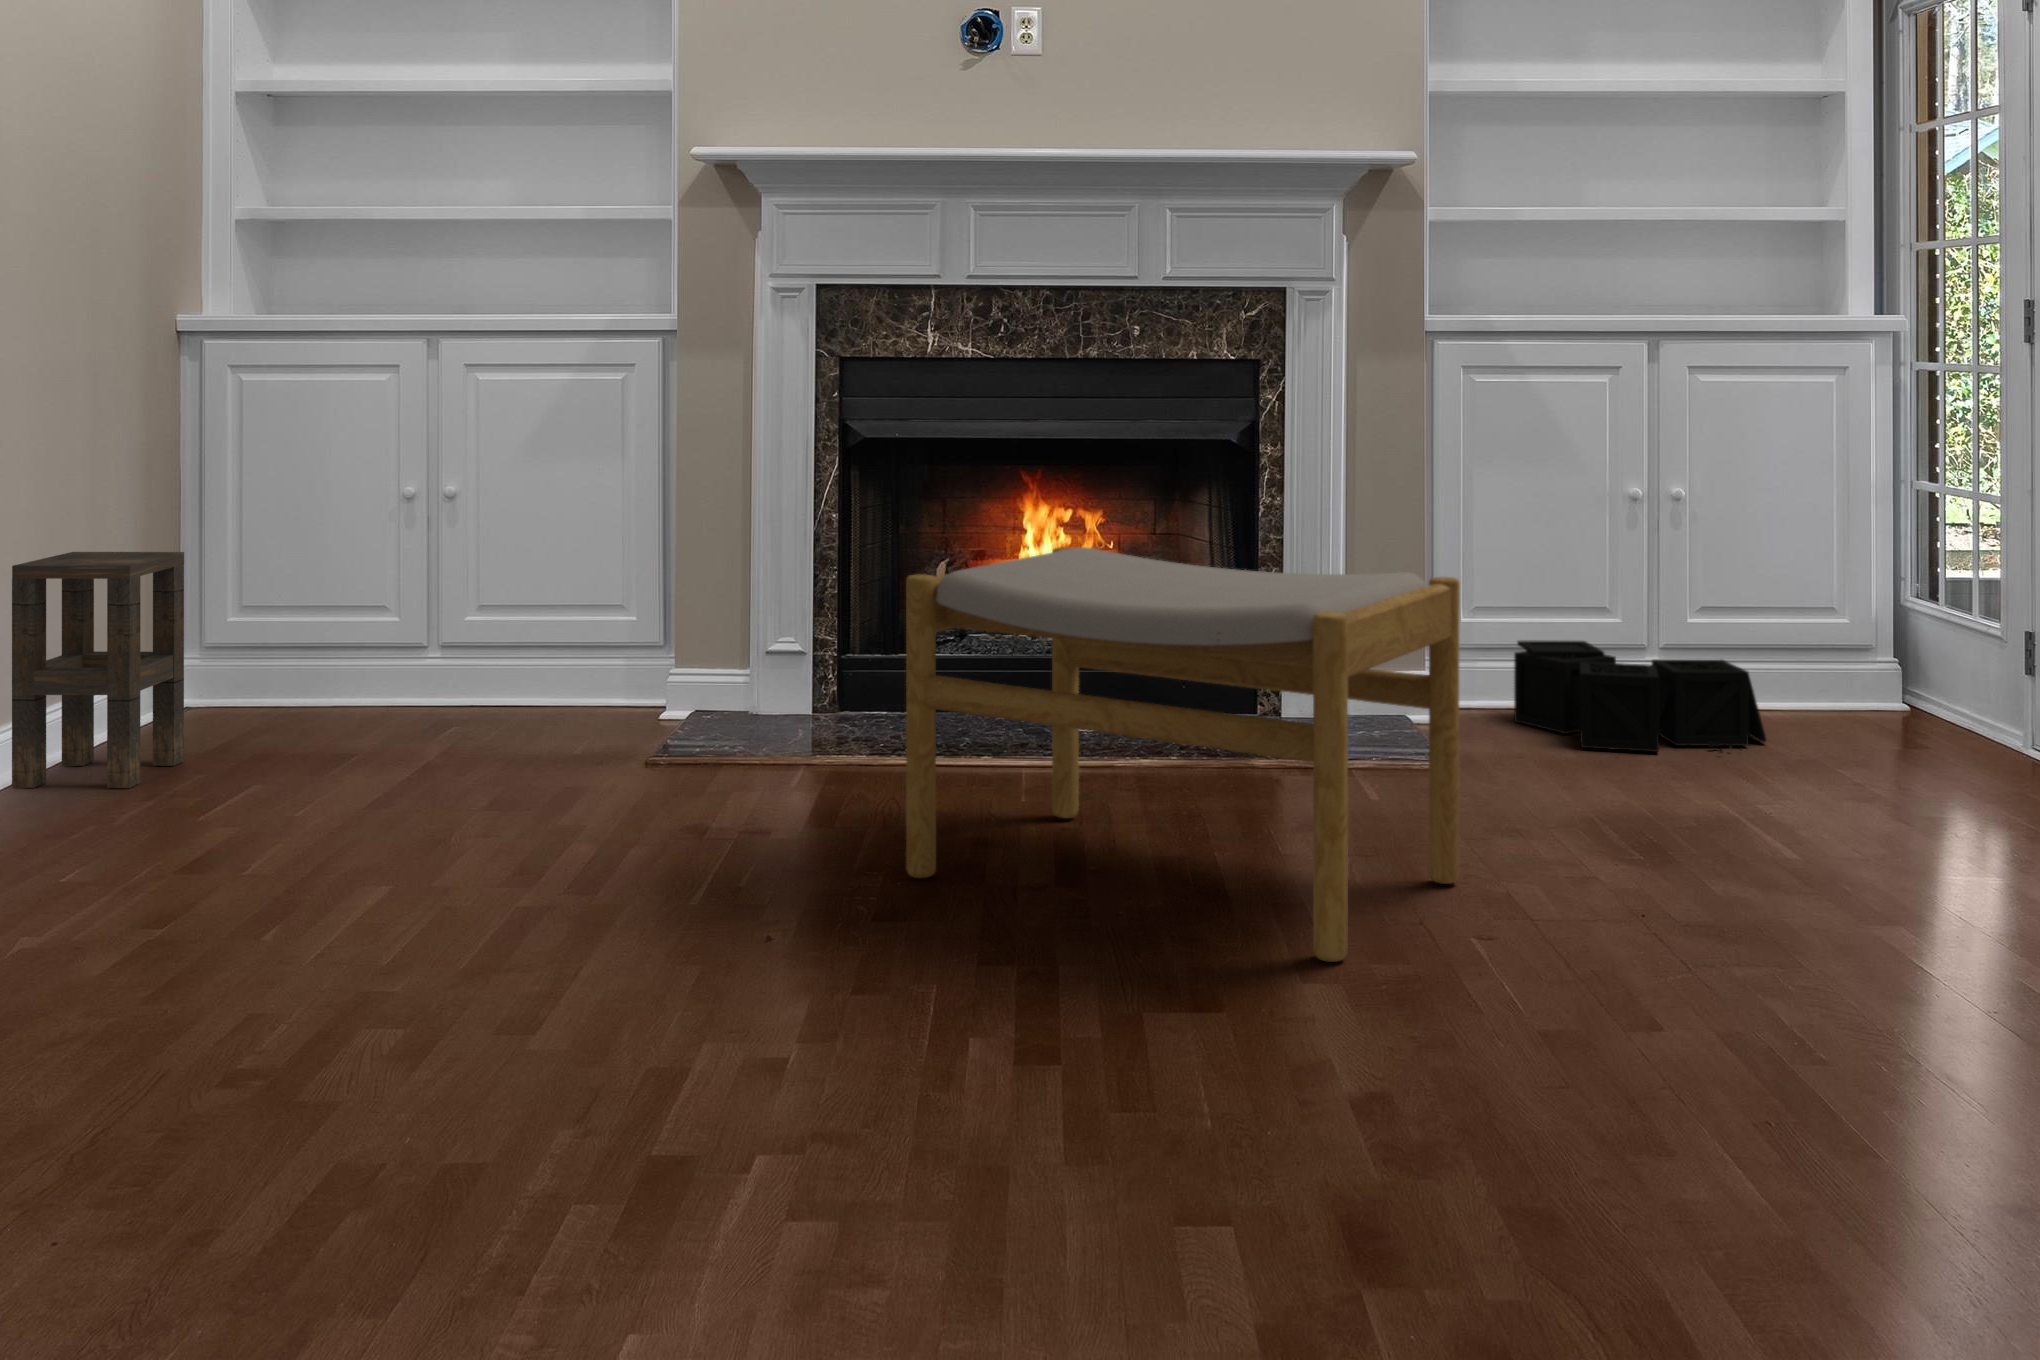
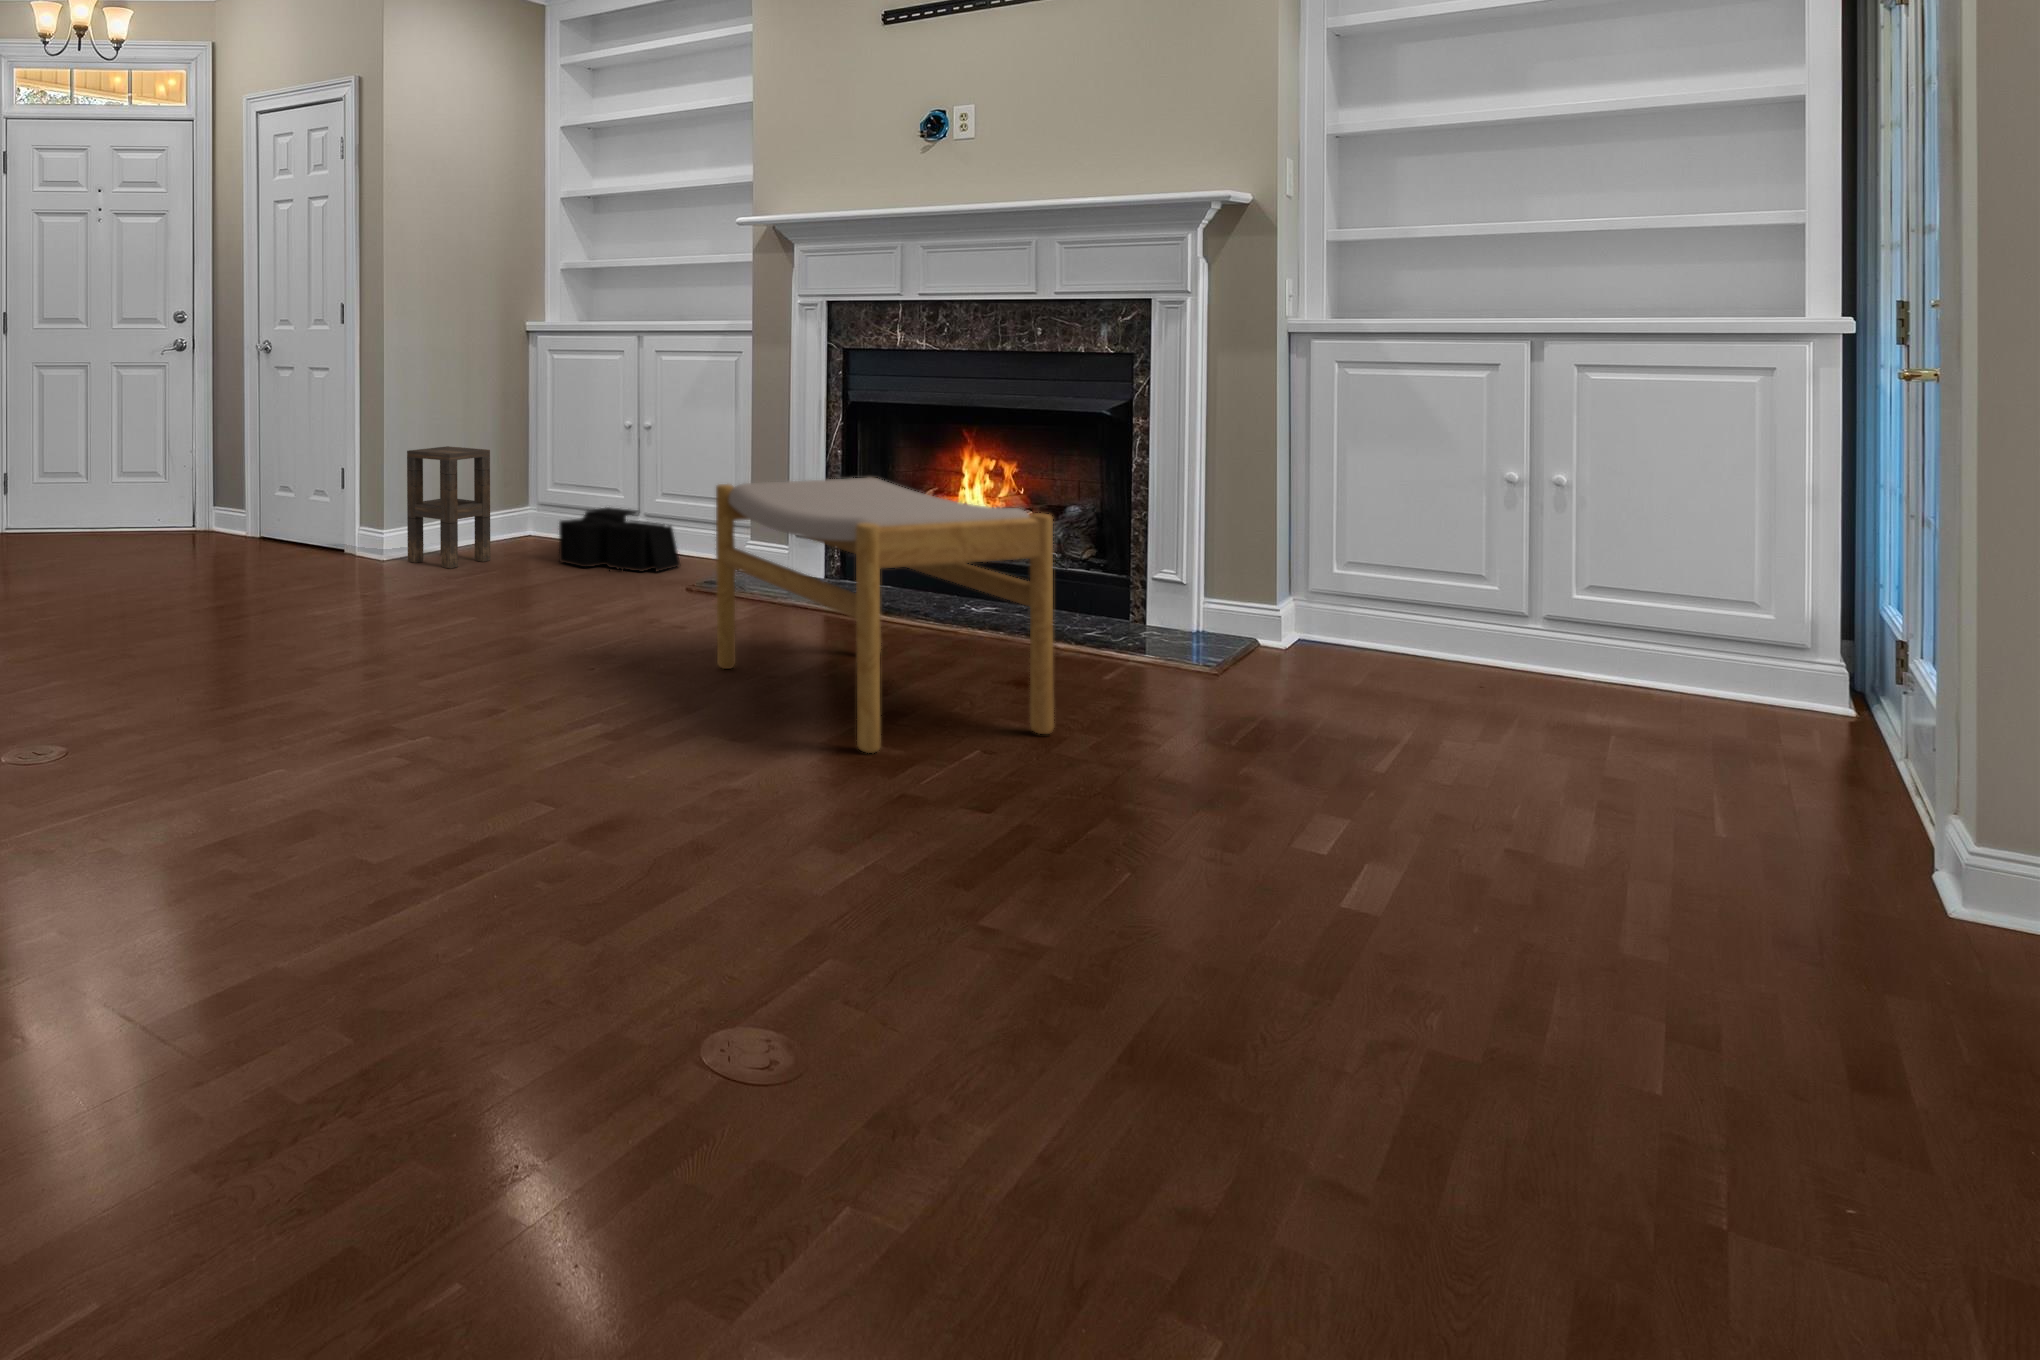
storage bin: present [1514,640,1767,753] -> present [559,507,680,571]

